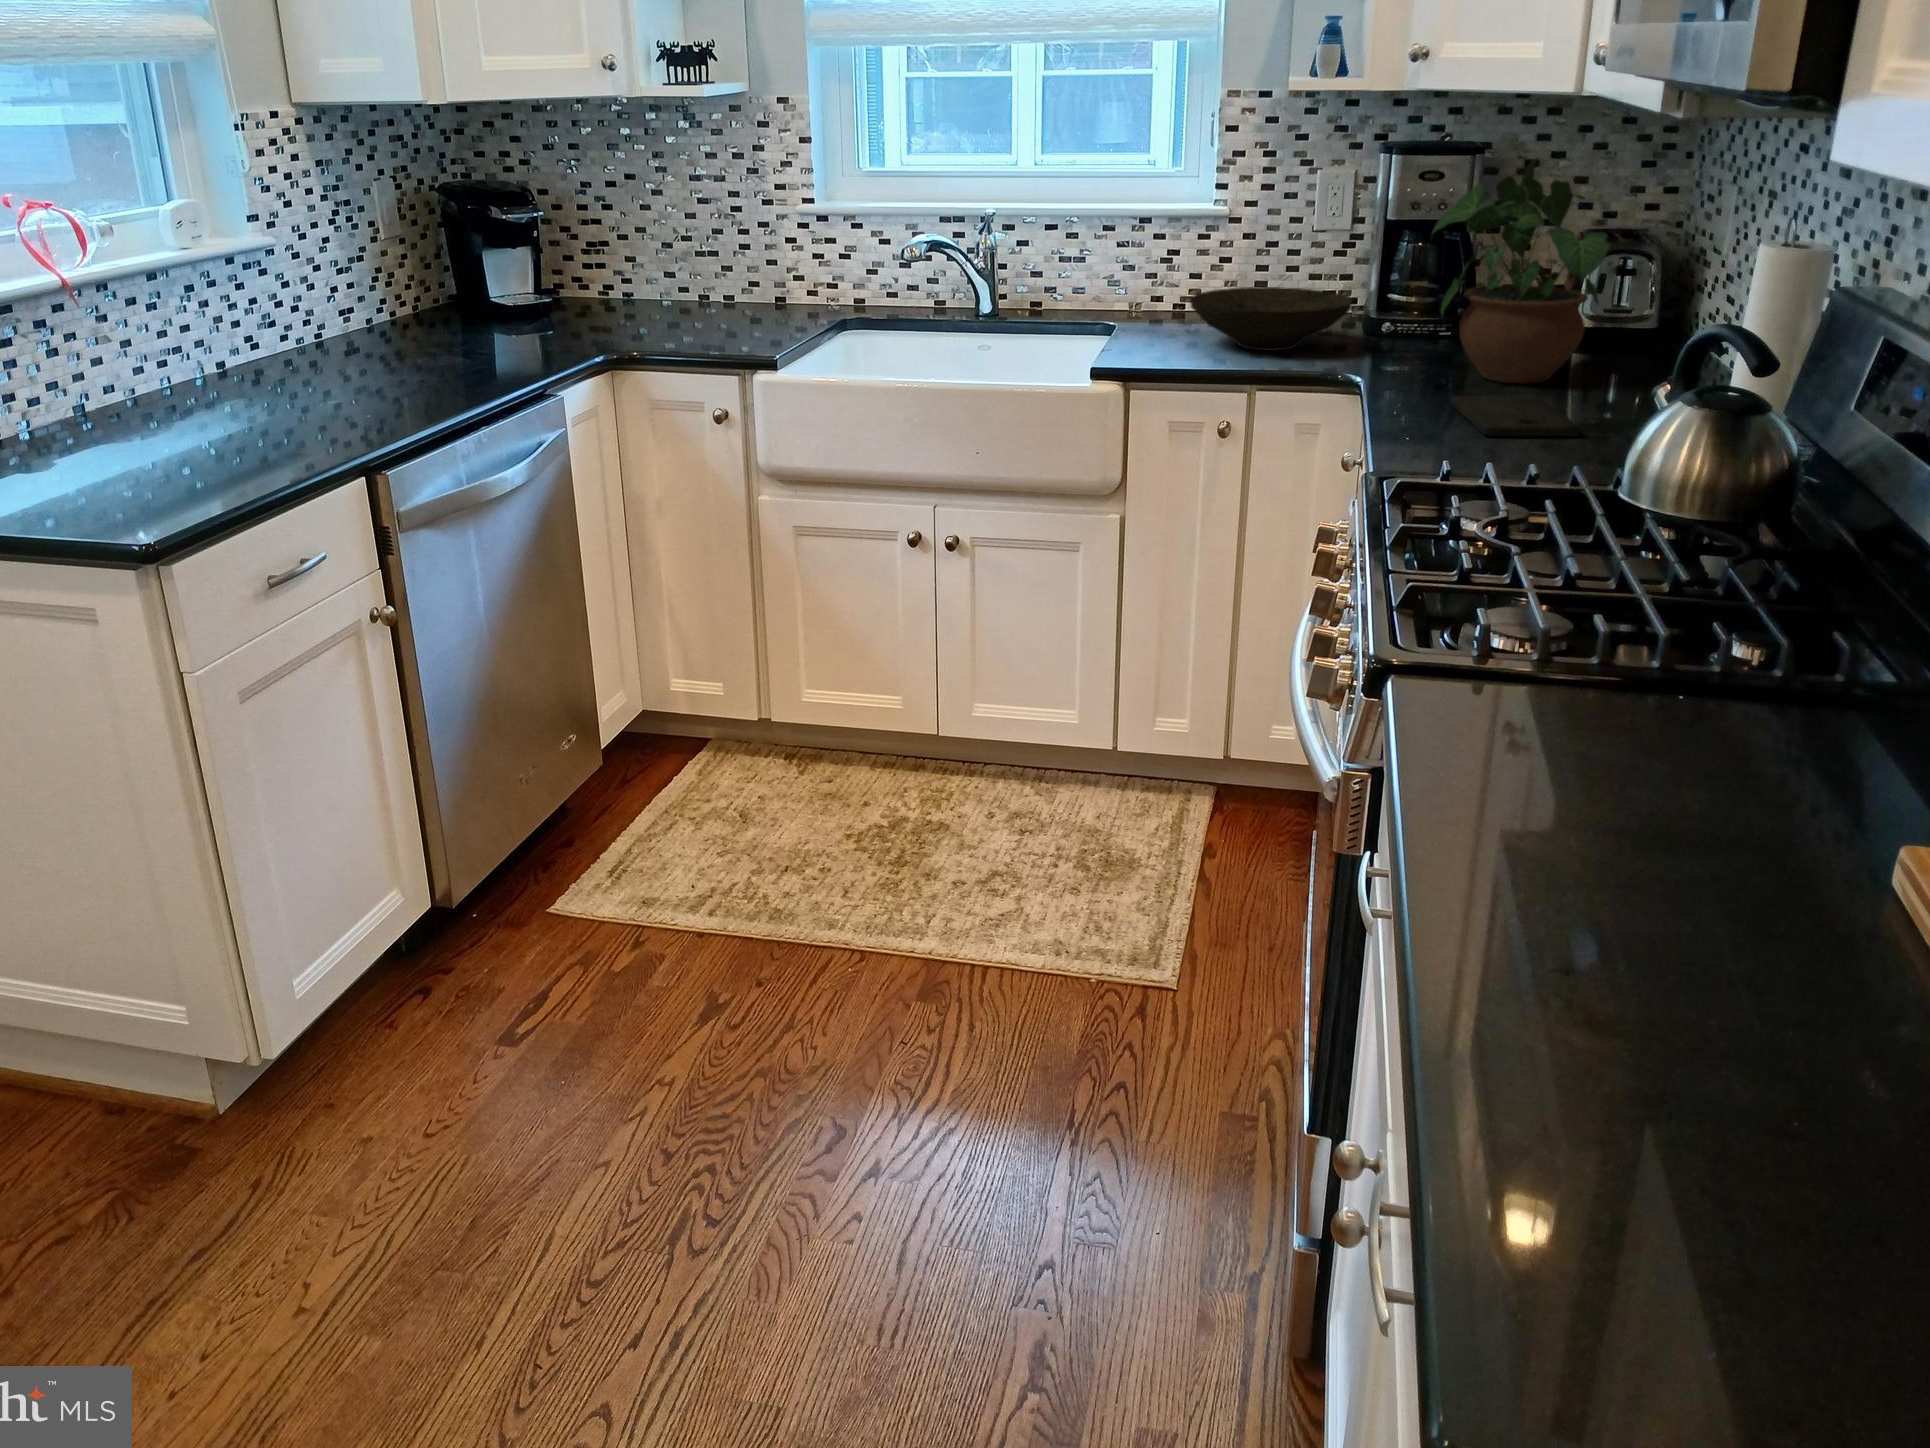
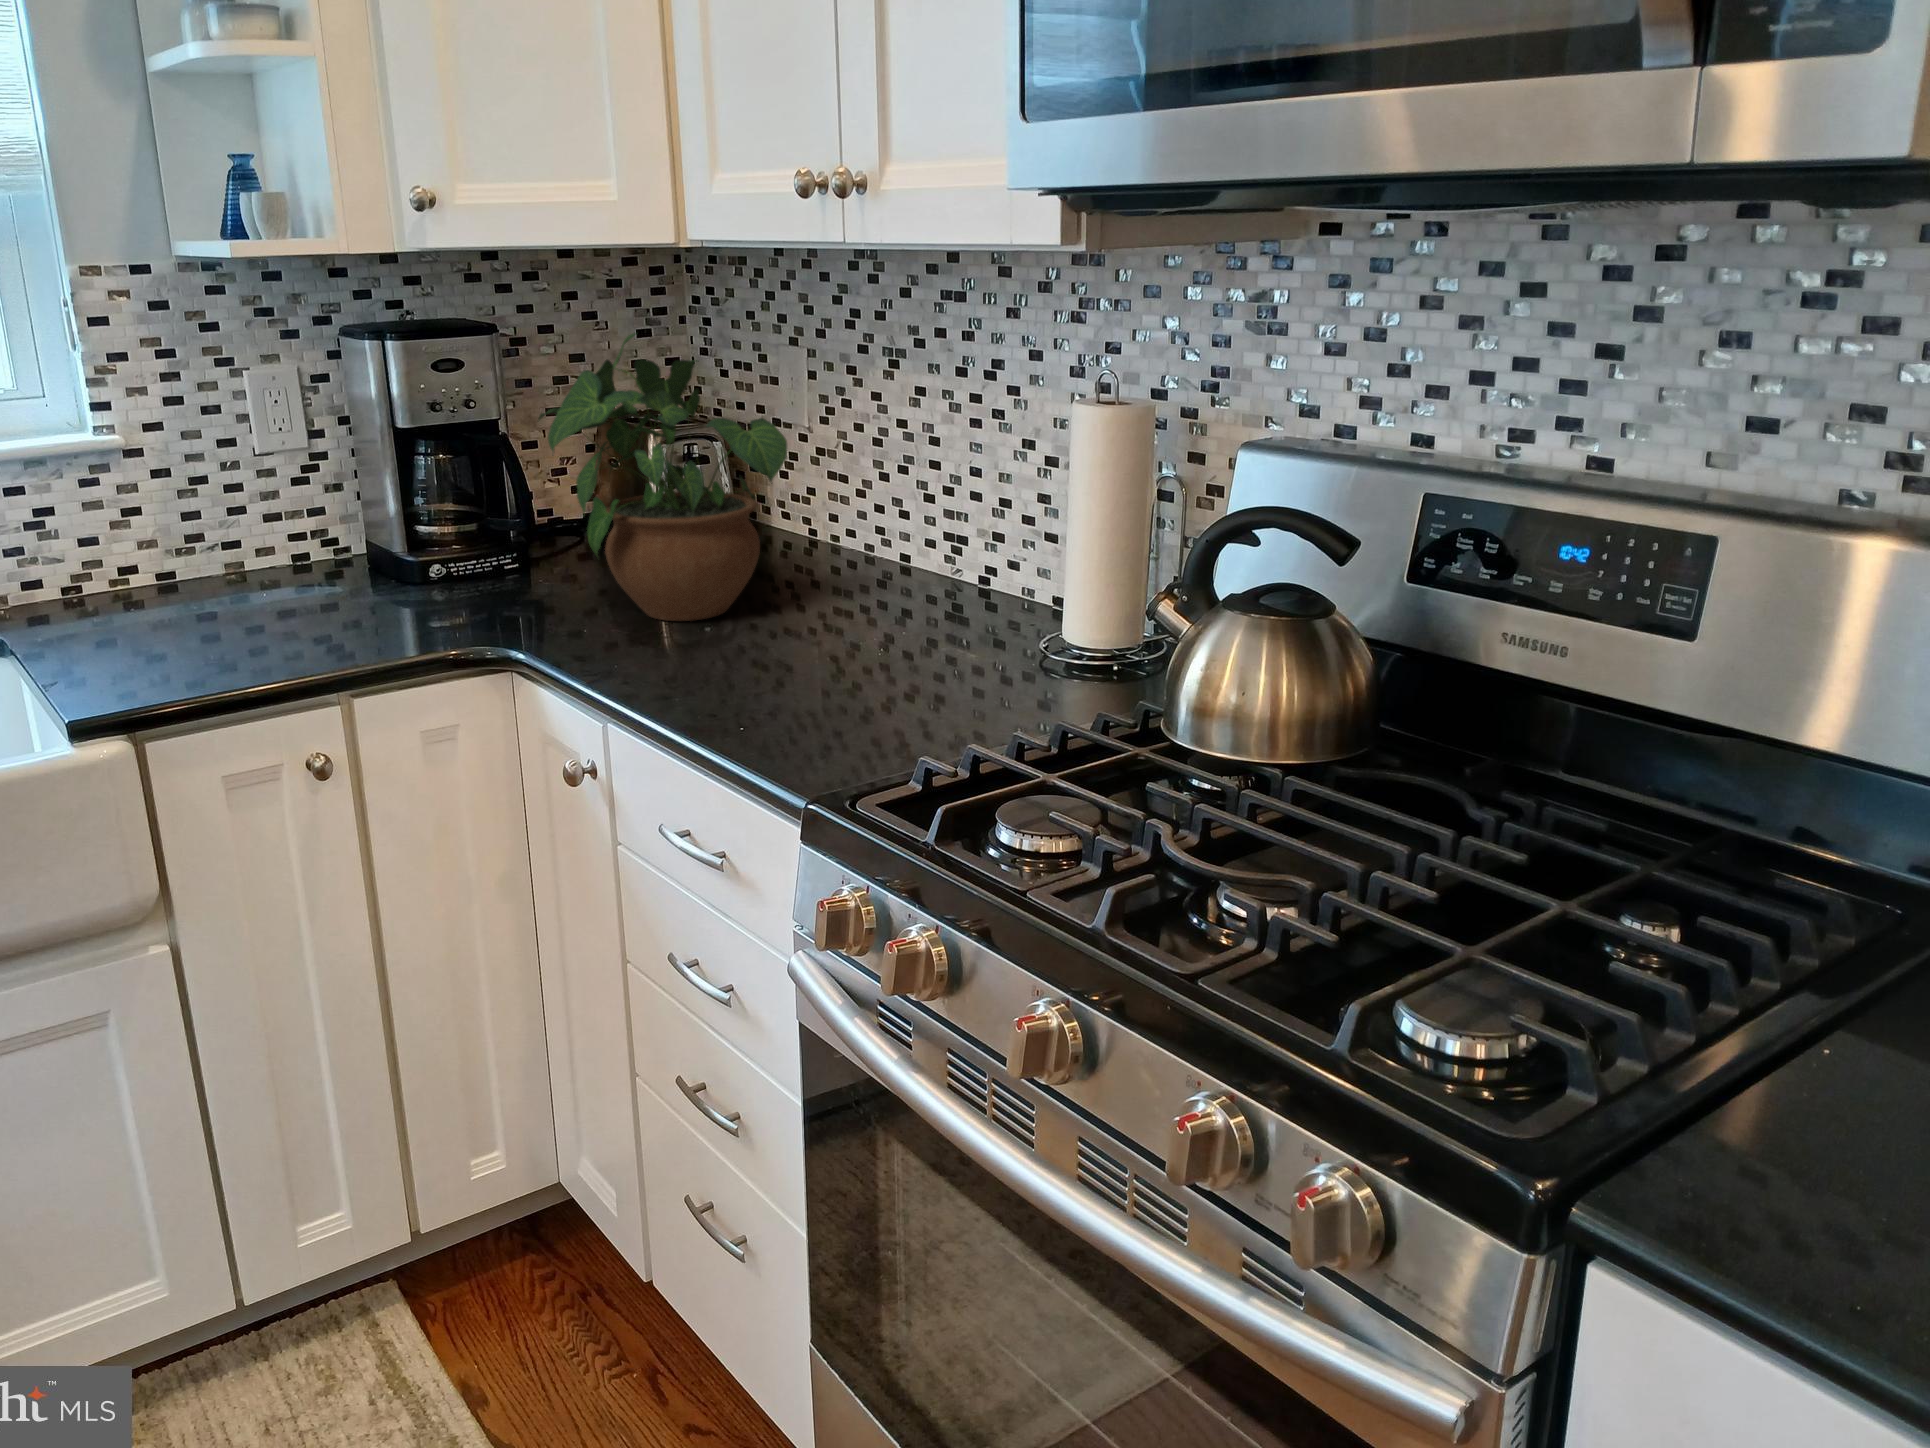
wooden bowl: present [1190,287,1352,351] -> none [164,537,420,641]
cutting board: present [1451,396,1580,436] -> none [697,633,909,704]

